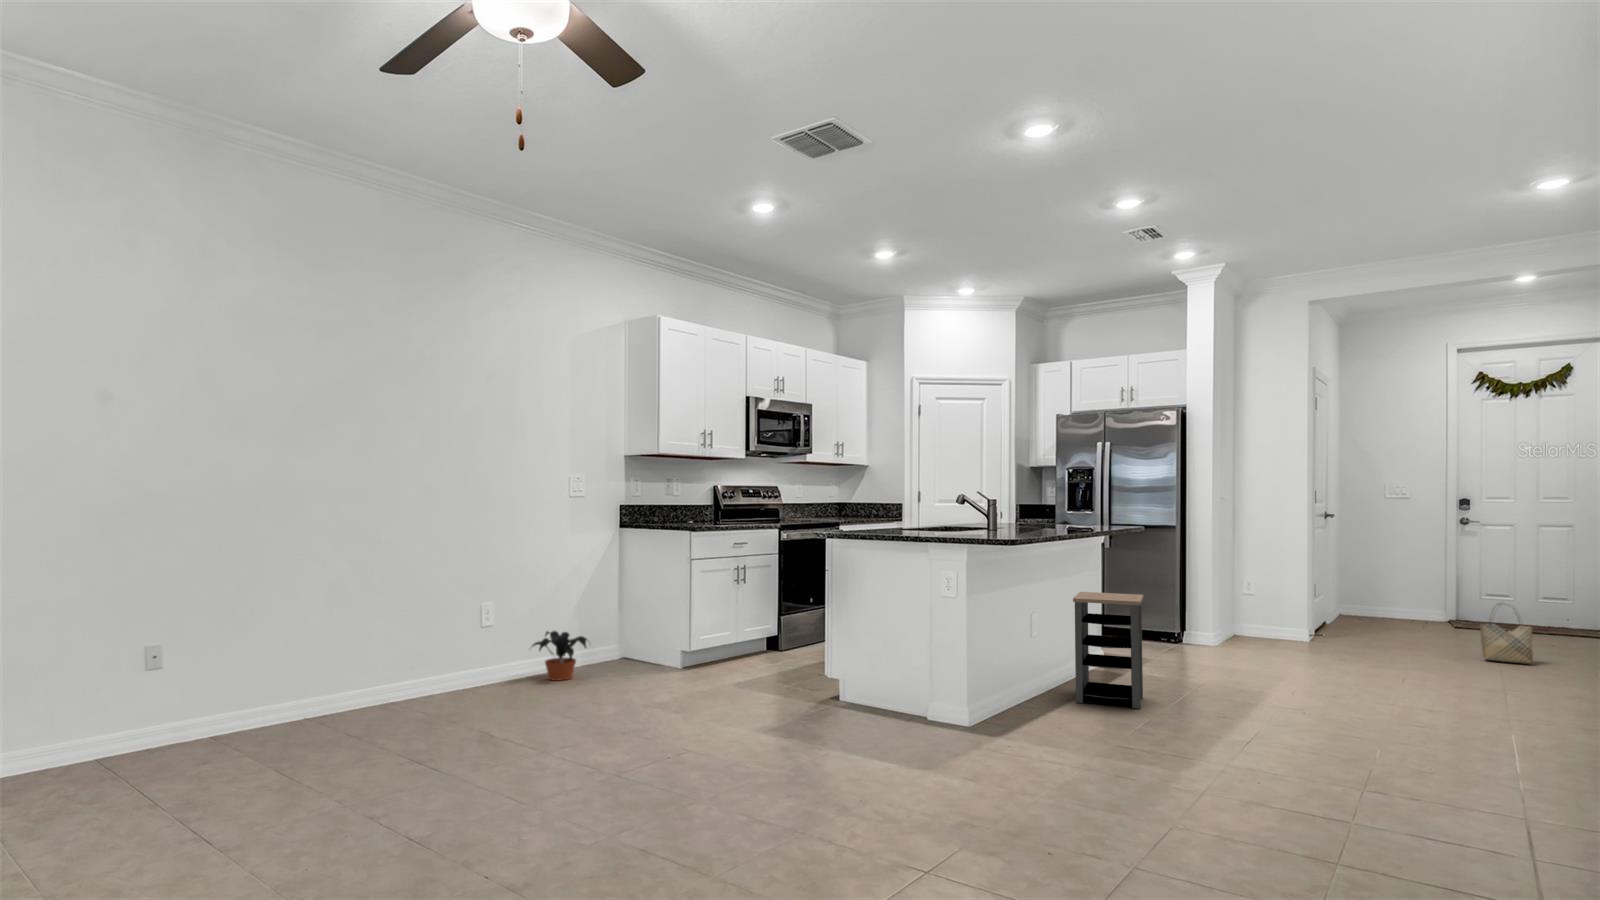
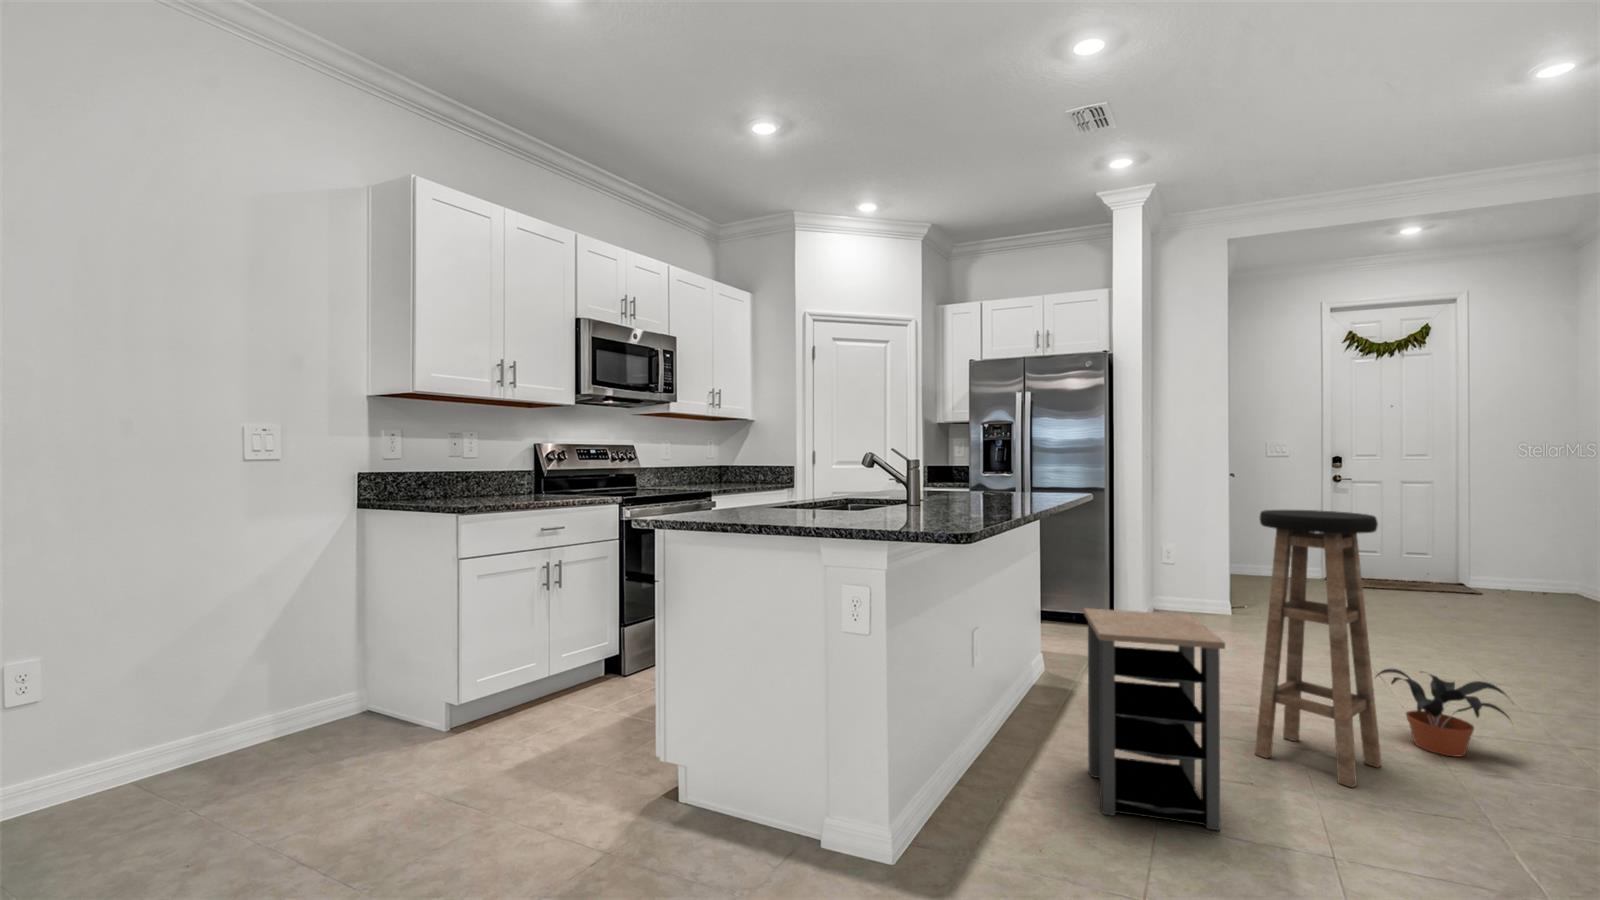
bar stool: none [1199,533,1279,702] -> present [1255,510,1381,787]
woven basket: present [1479,605,1533,664] -> none [1486,580,1558,655]
potted plant: present [532,631,587,681] -> present [1376,669,1514,756]

